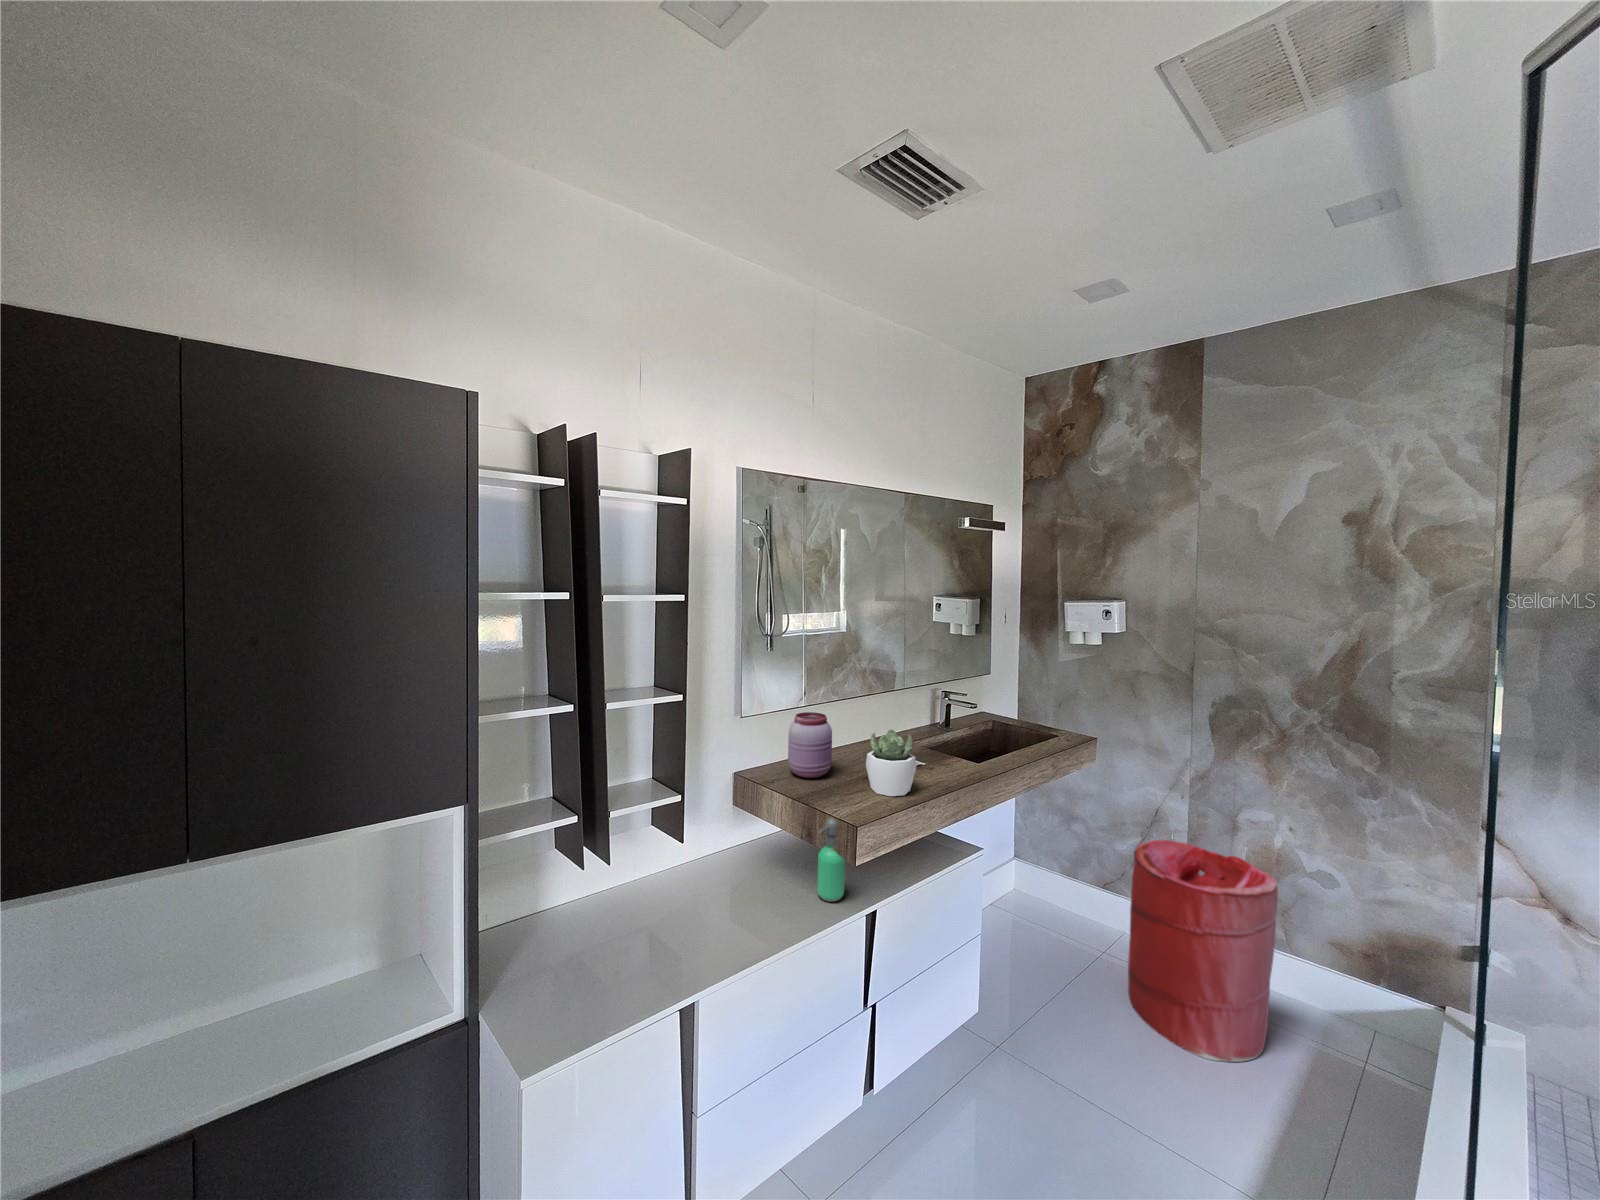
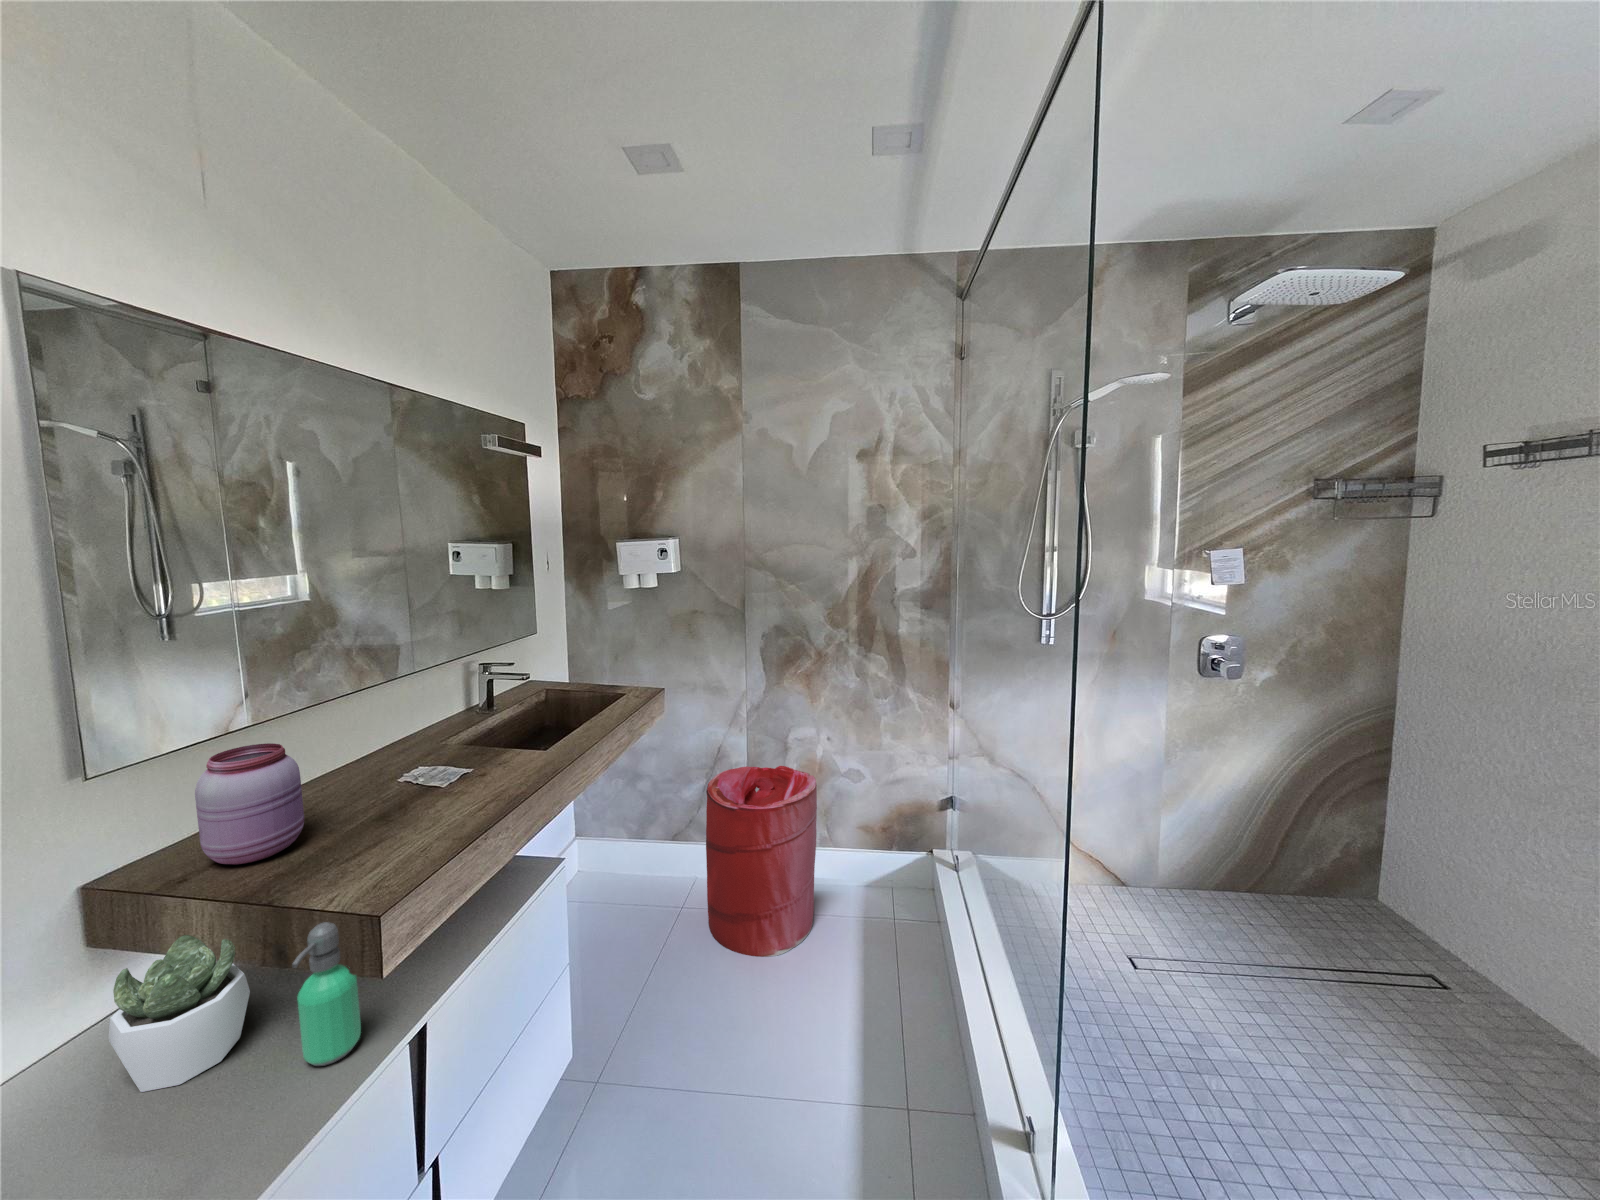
succulent plant: present [866,729,916,796] -> present [108,935,250,1092]

